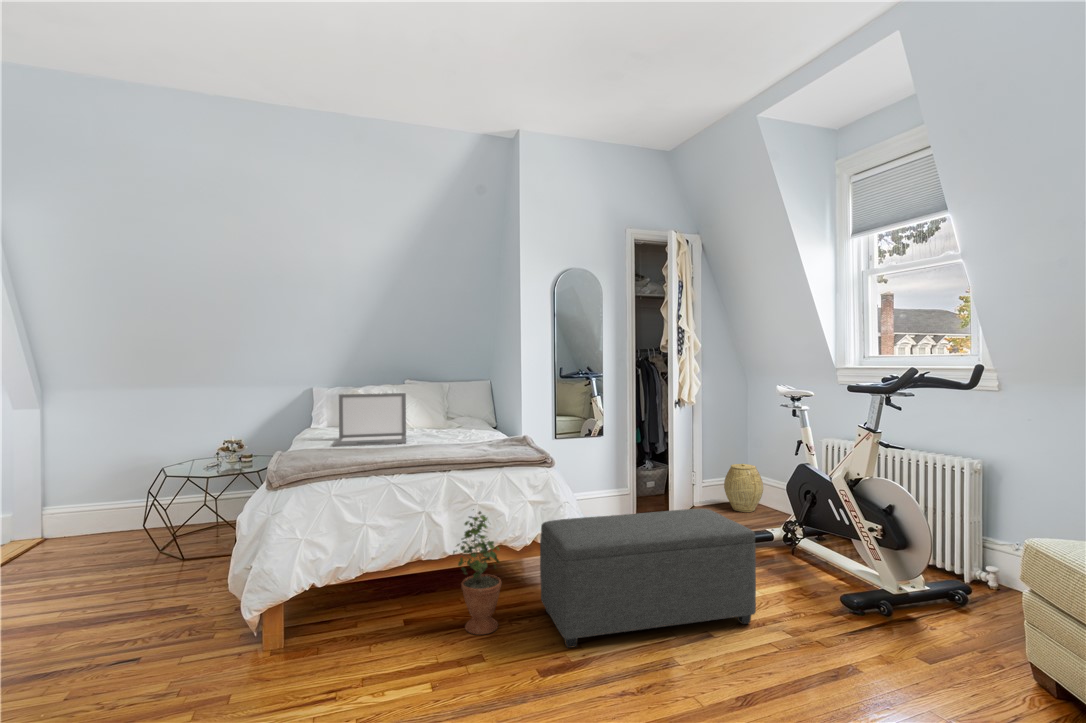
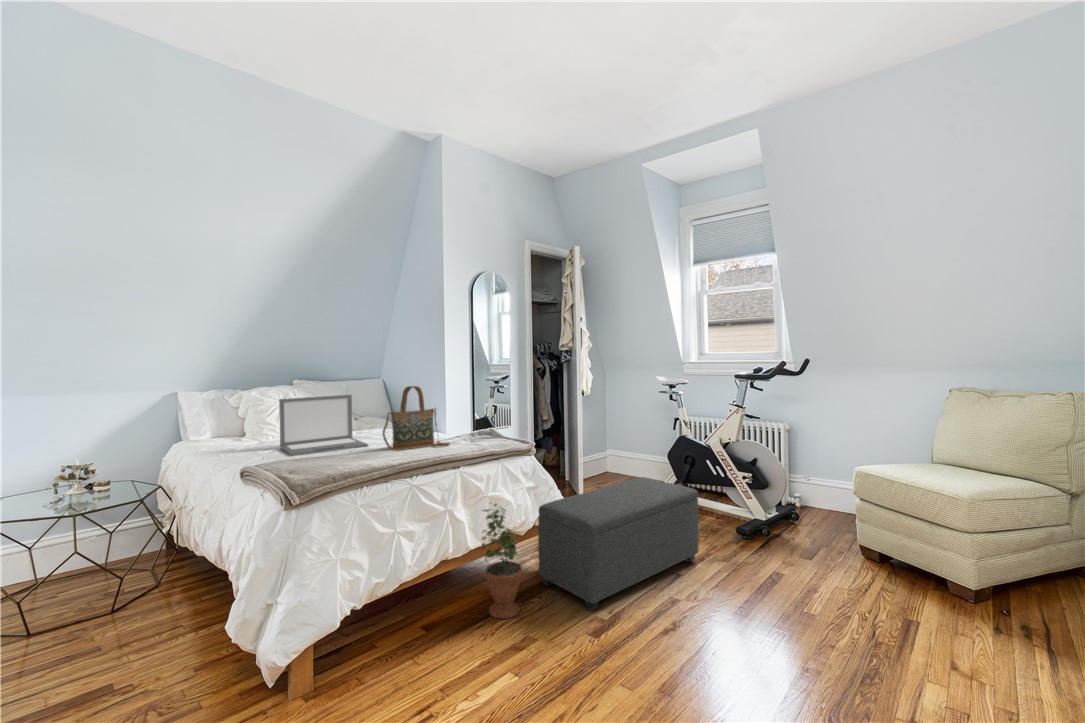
handbag: none [406,385,473,449] -> present [383,386,450,451]
woven basket: present [724,464,763,512] -> none [592,439,622,477]

